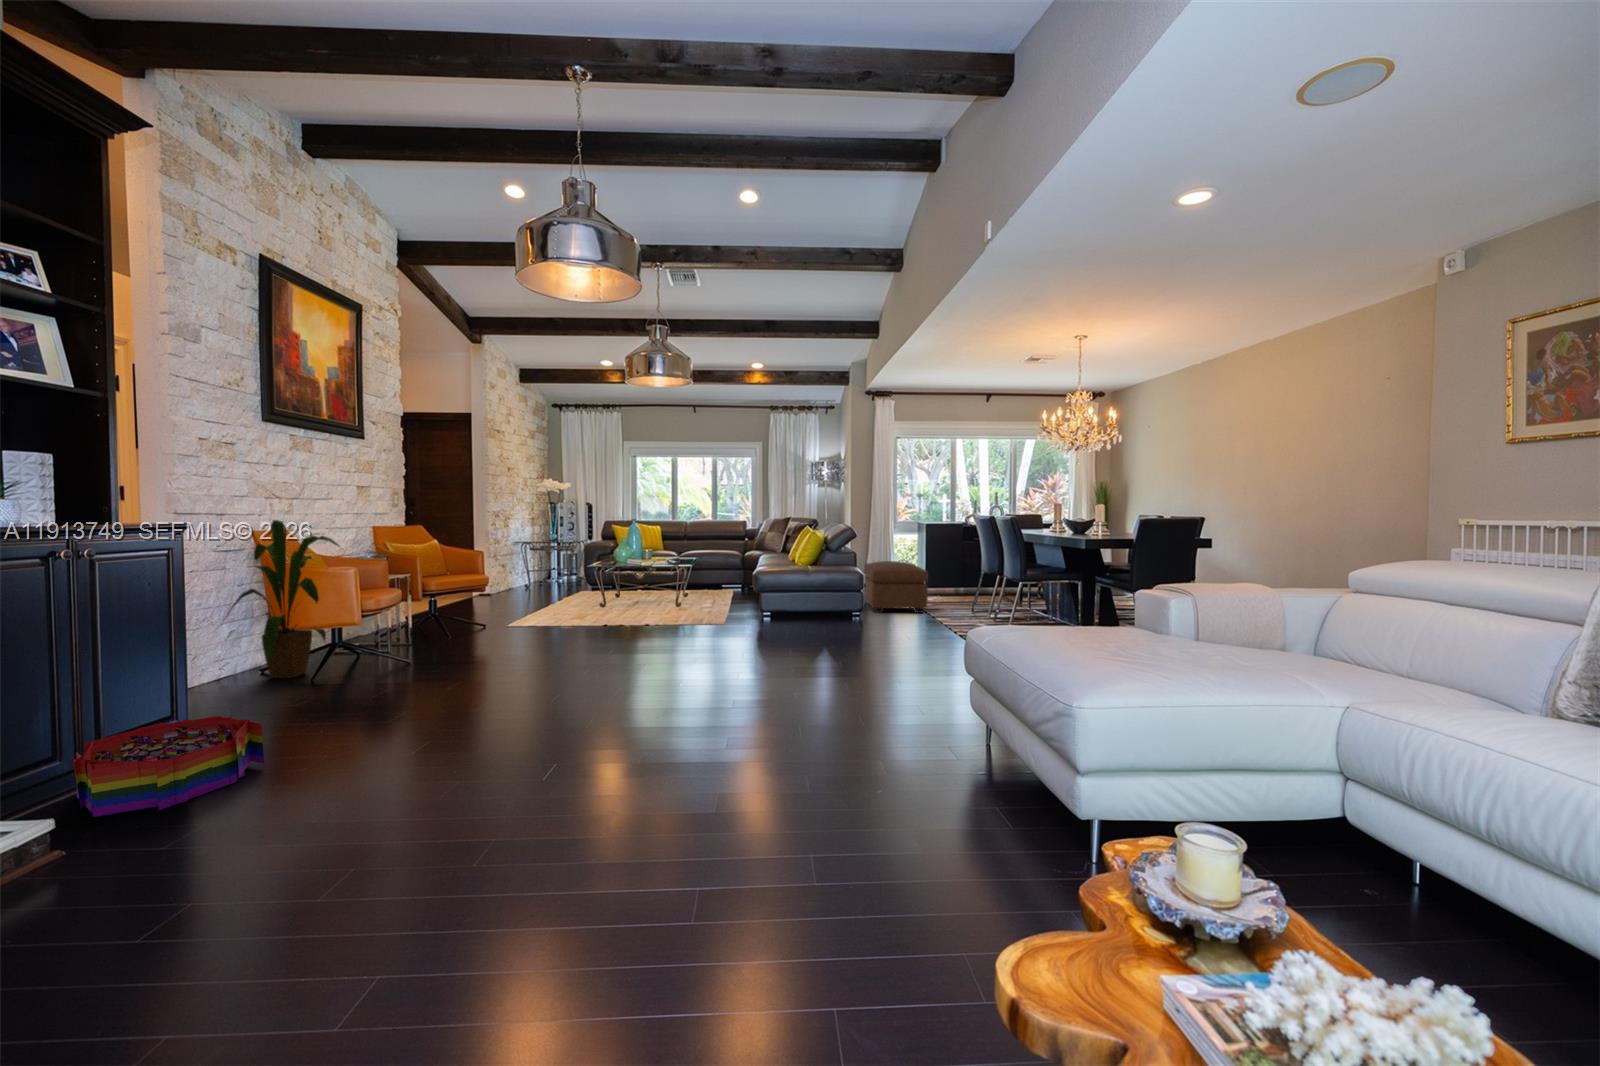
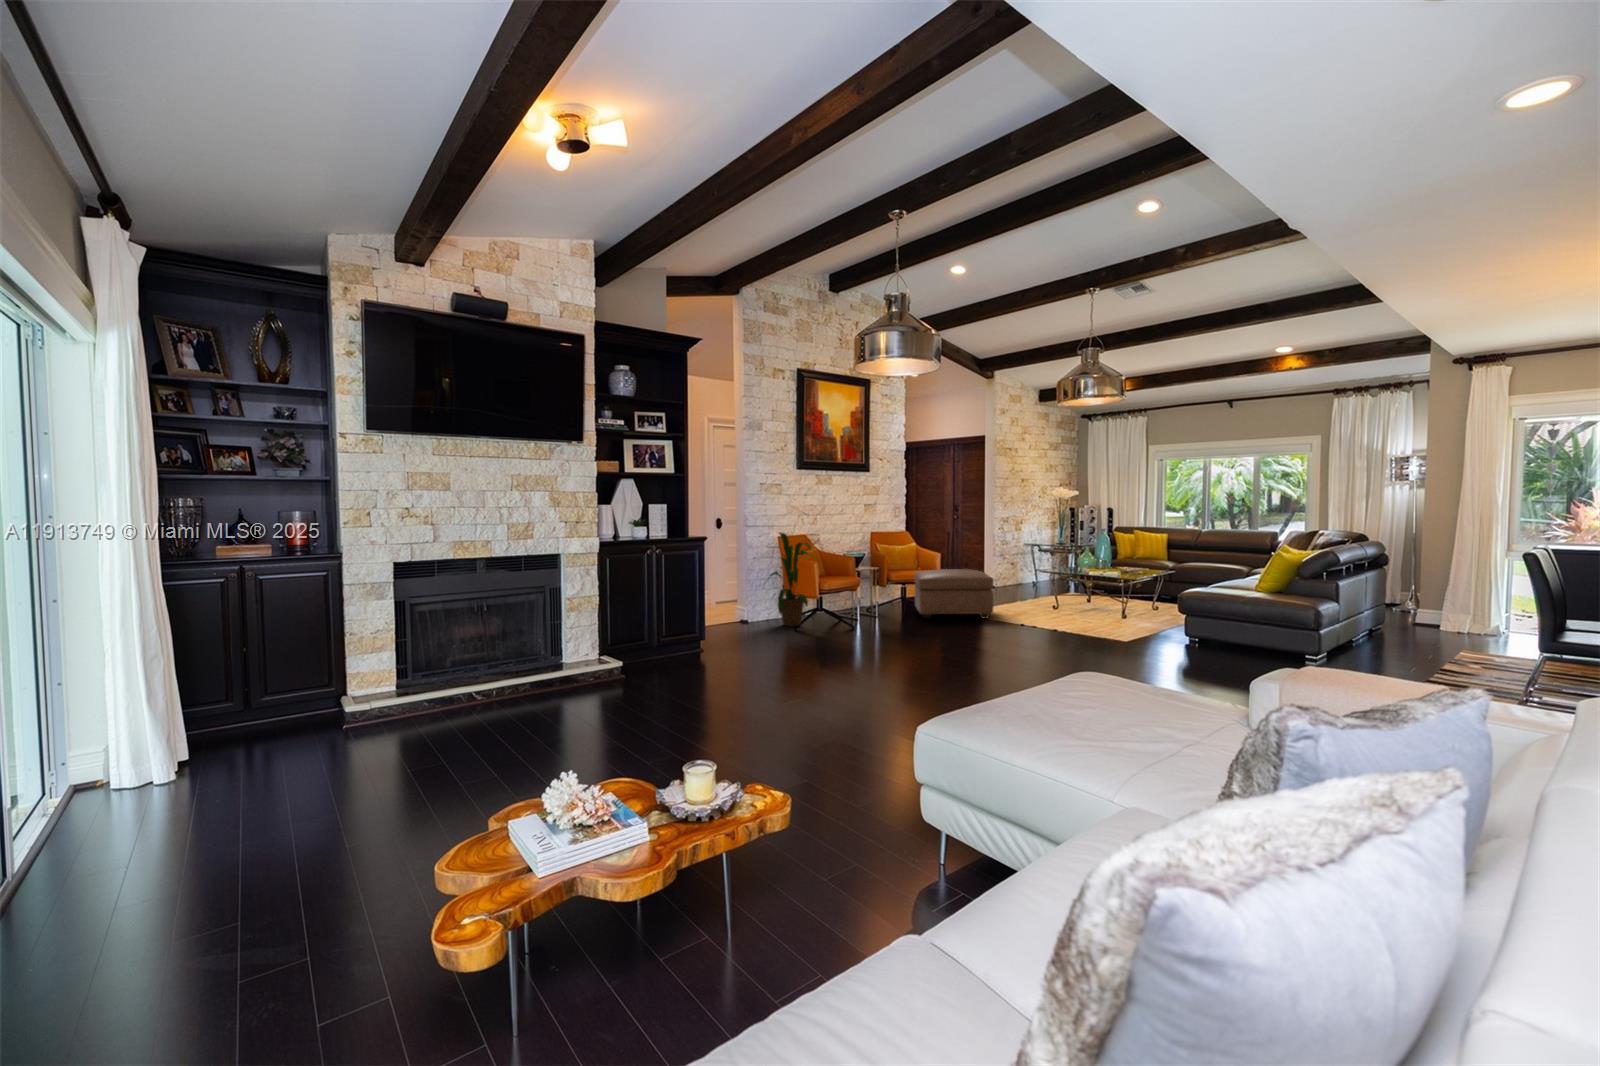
ottoman: present [864,561,928,613] -> present [914,569,994,619]
storage bin: present [73,716,264,817] -> none [649,635,716,673]

